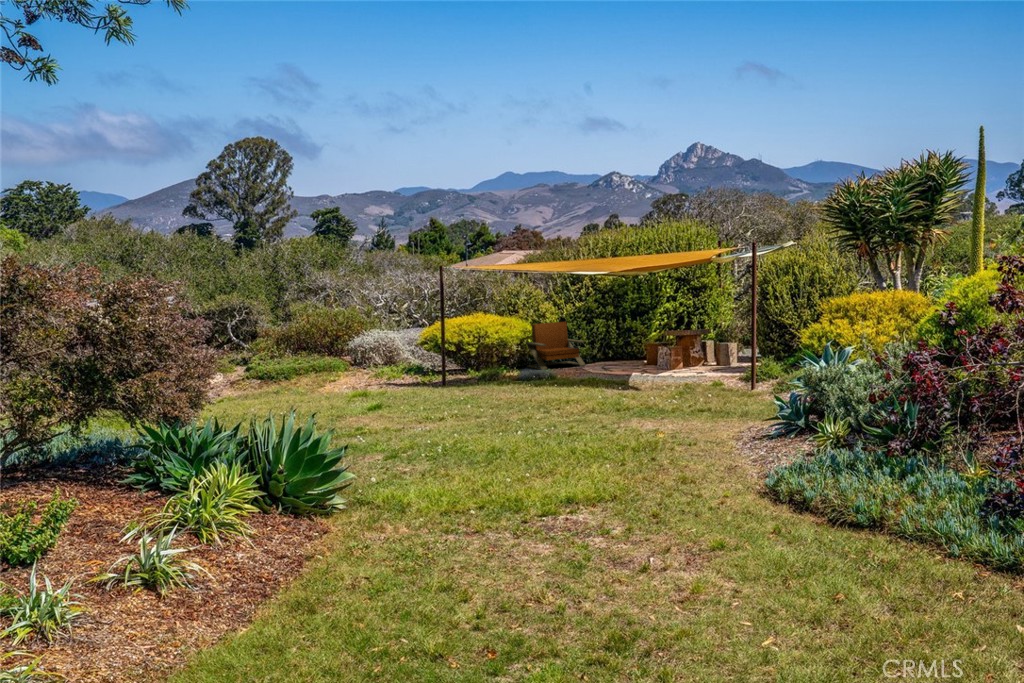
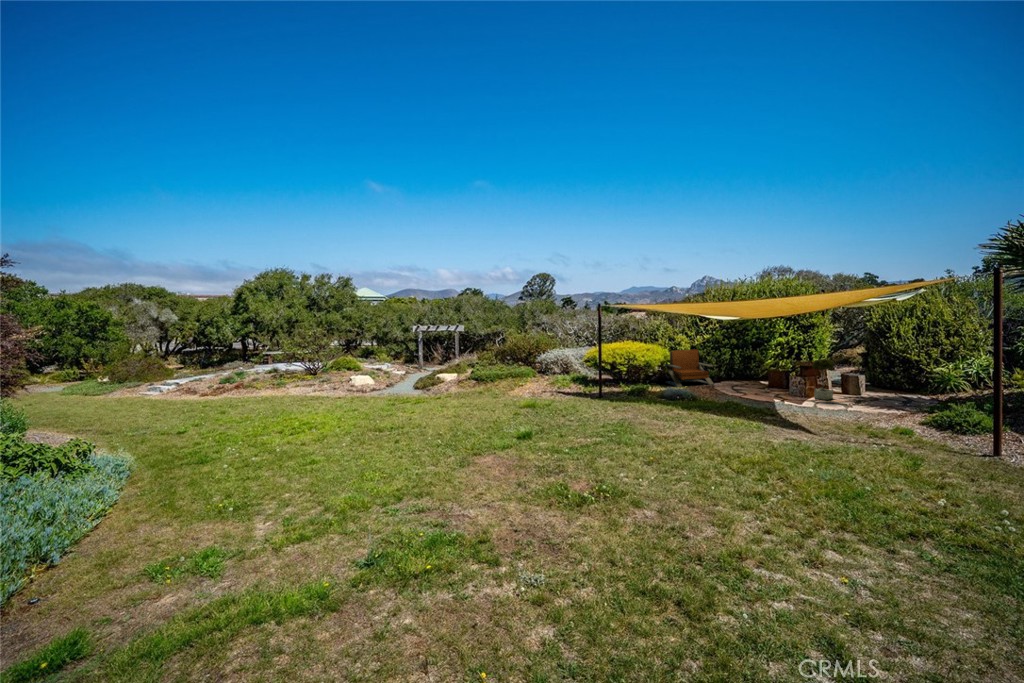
potted tree: none [685,324,707,372] -> present [812,359,833,400]

